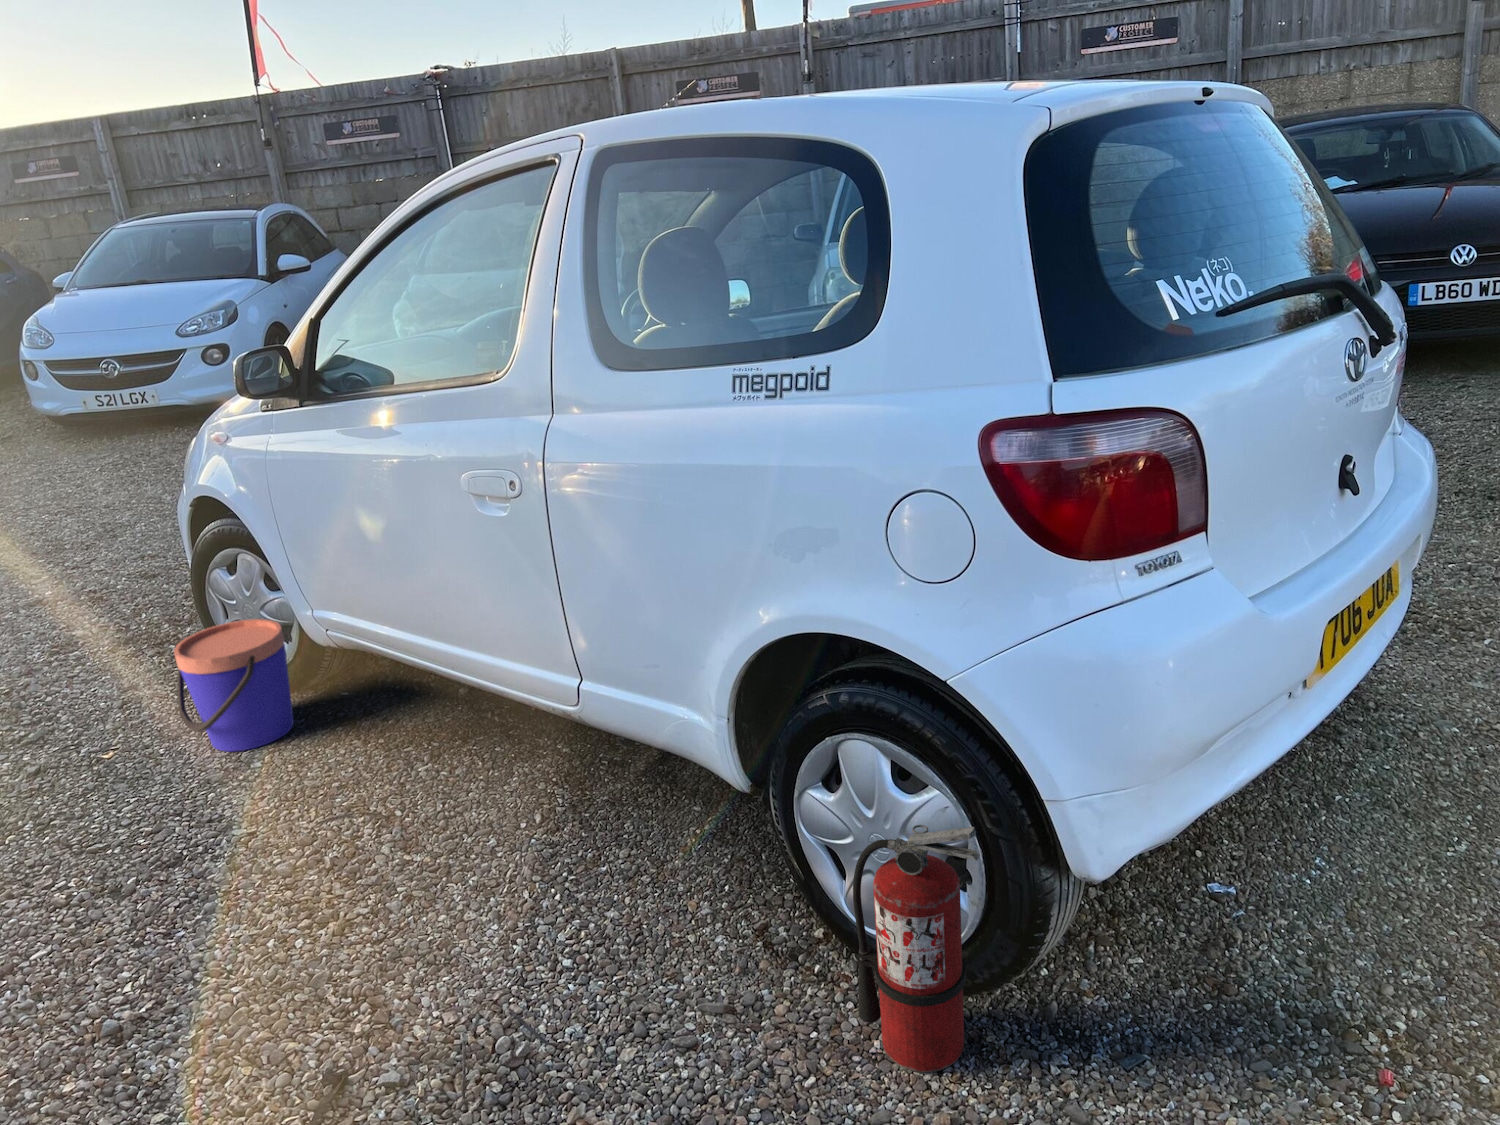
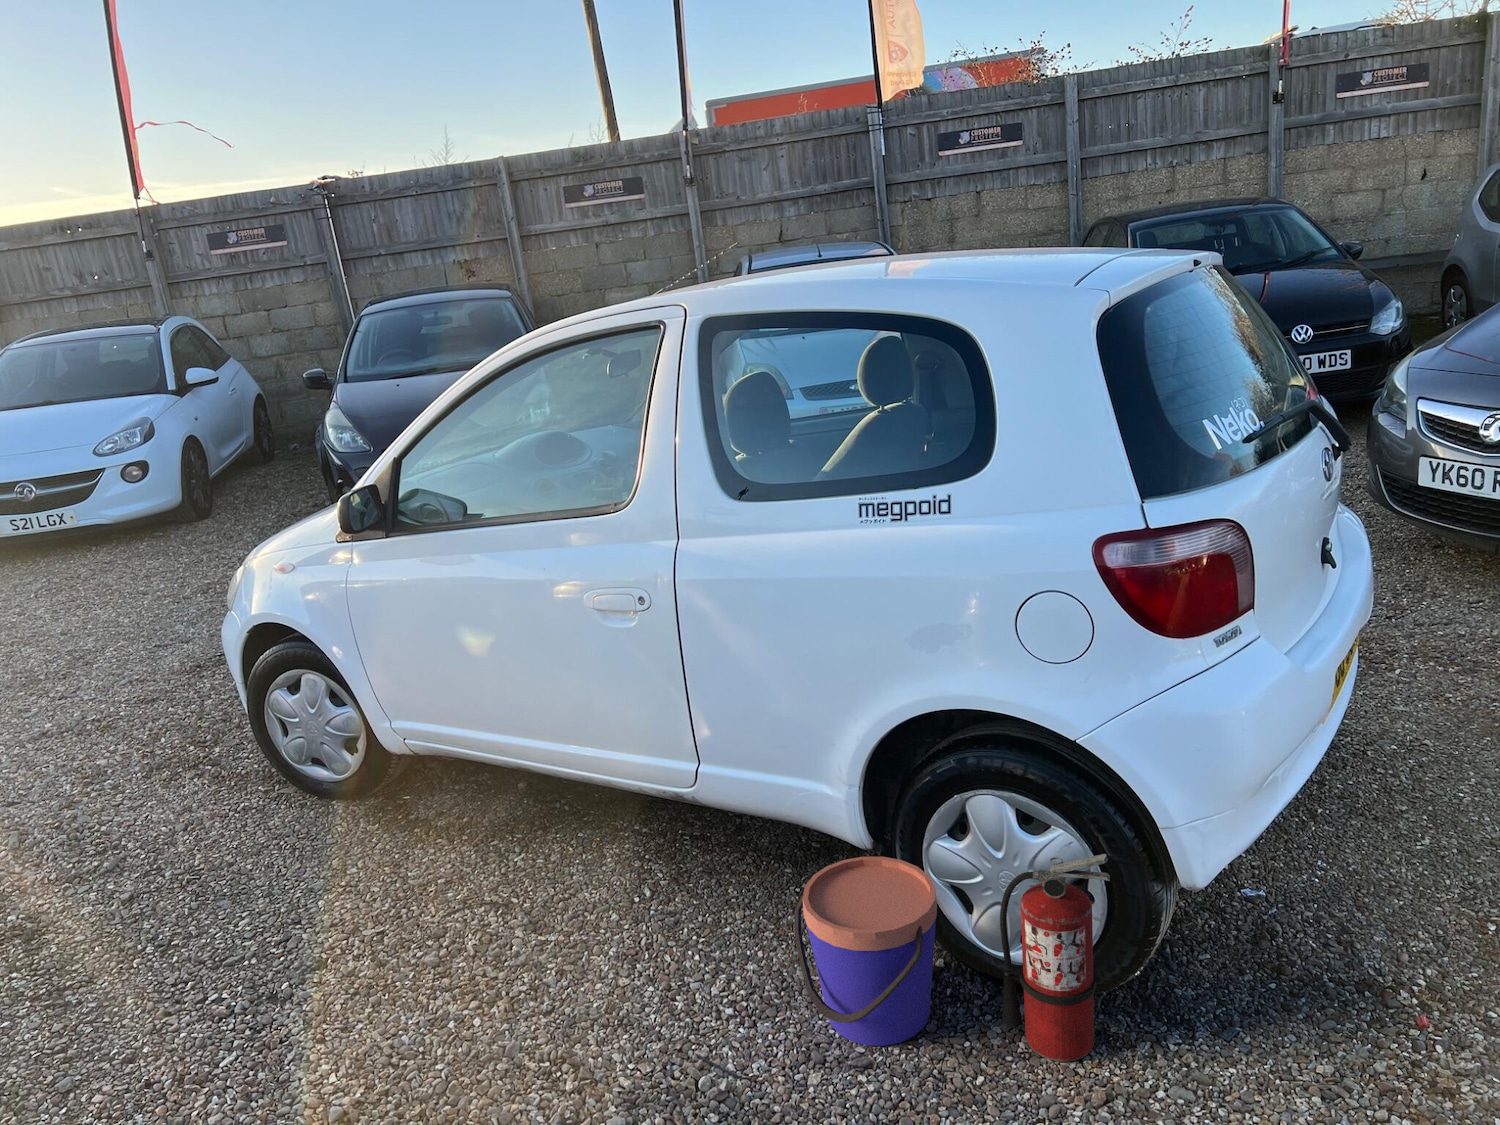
bucket: present [174,619,294,752] -> present [795,857,937,1046]

